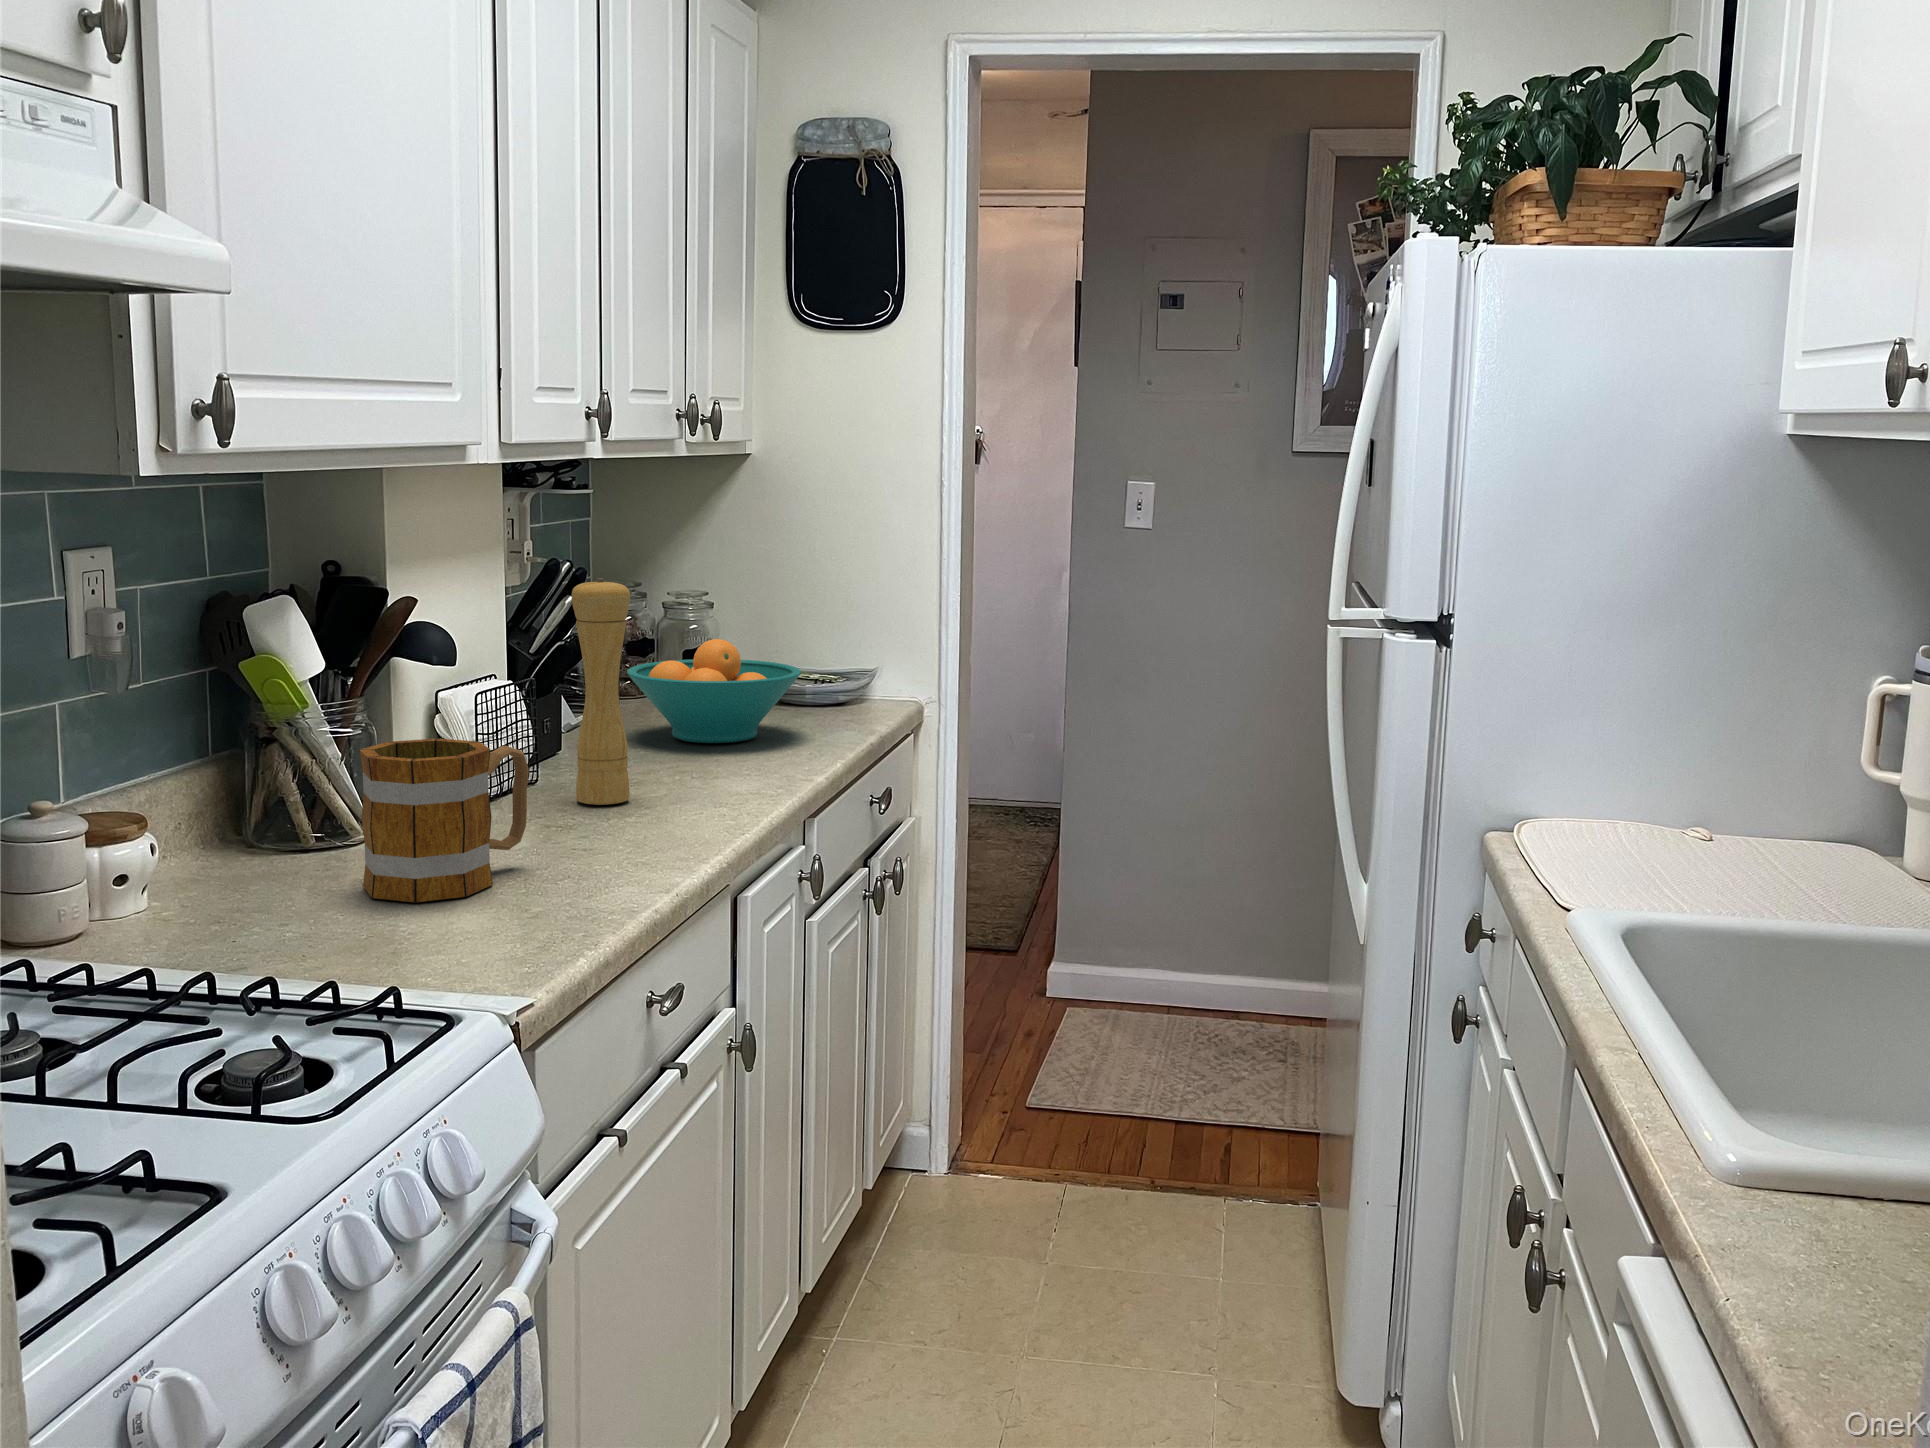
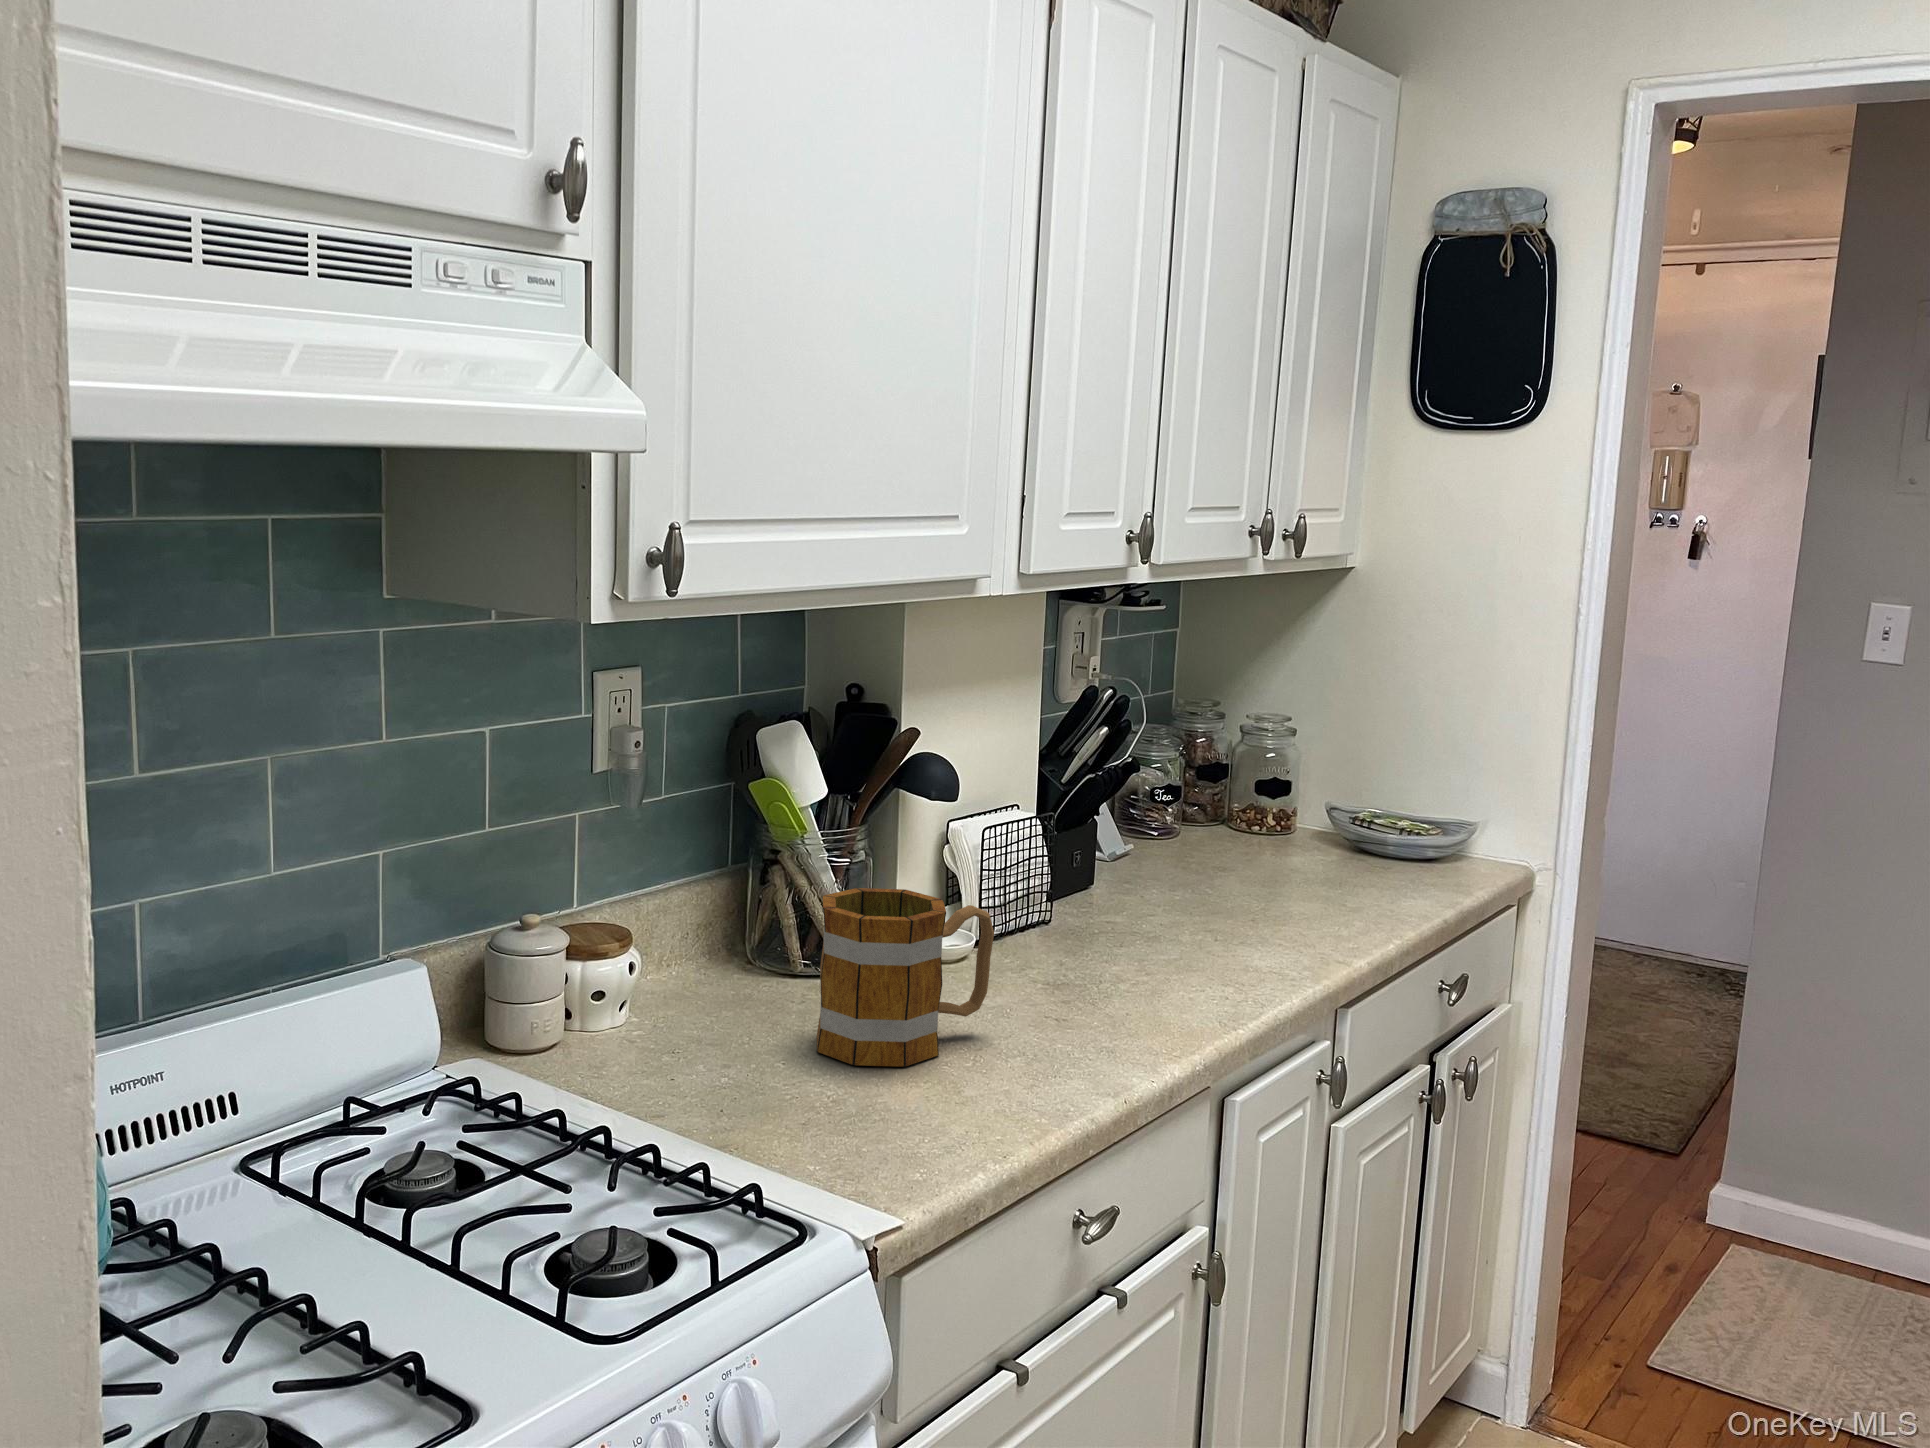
pepper mill: present [572,578,630,805] -> none [1077,719,1149,966]
fruit bowl: present [627,639,801,743] -> none [1175,779,1370,898]

